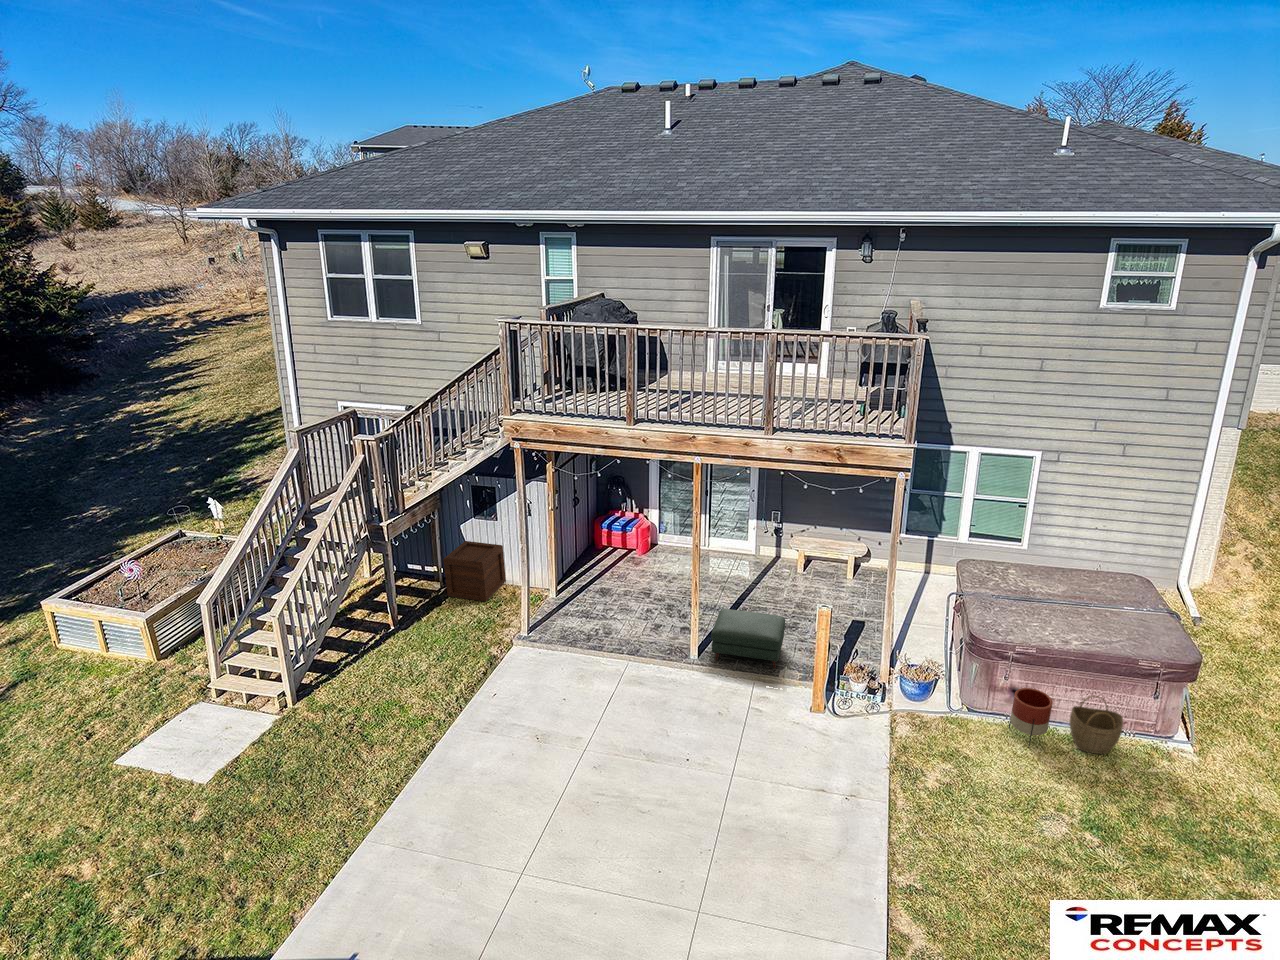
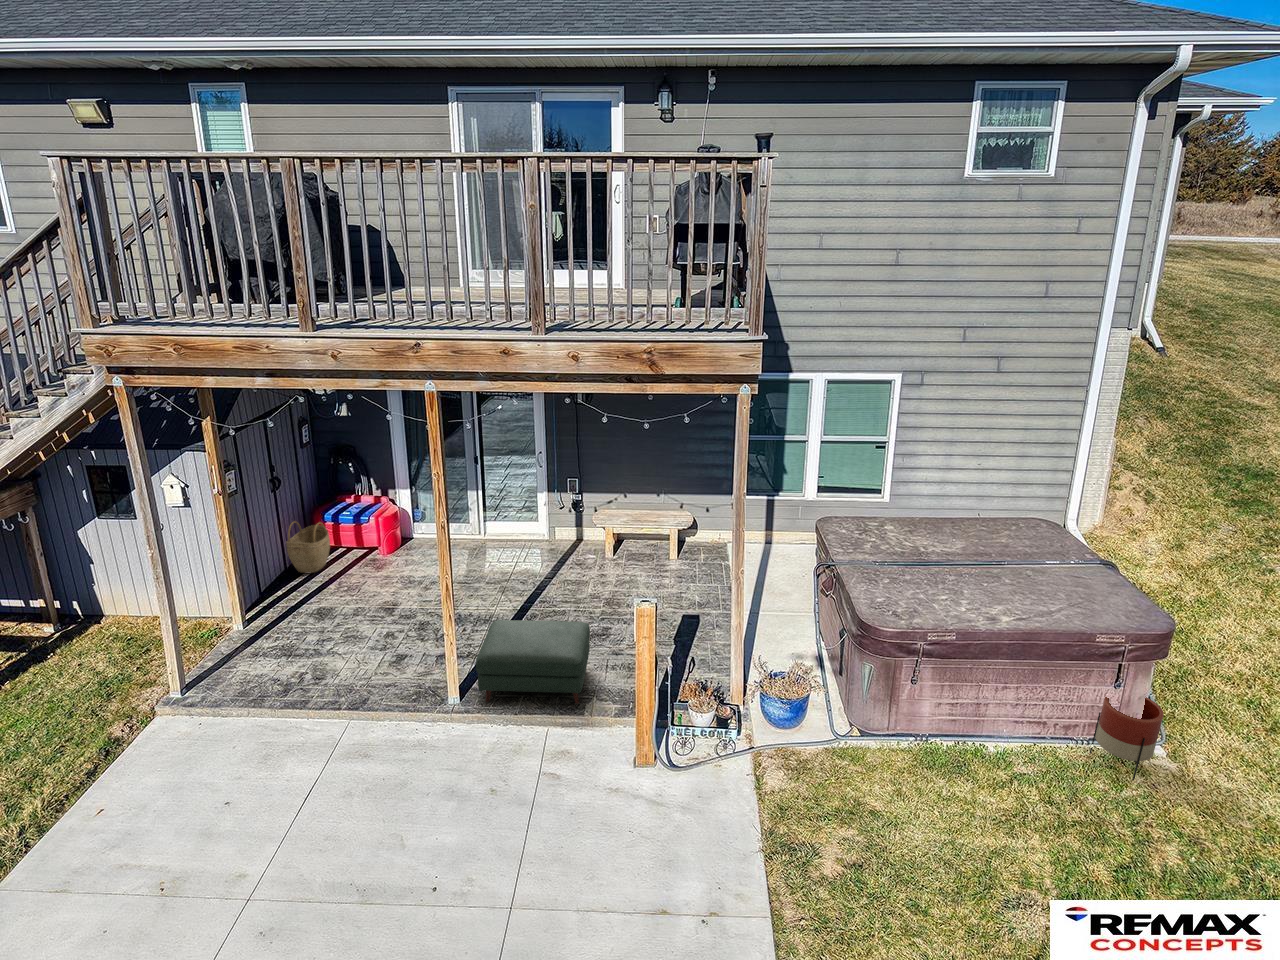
wooden crate: present [443,541,506,602] -> none [31,555,160,649]
planter: present [1009,688,1053,747] -> present [1090,697,1164,781]
woven basket: present [1070,696,1123,754] -> present [287,522,330,573]

